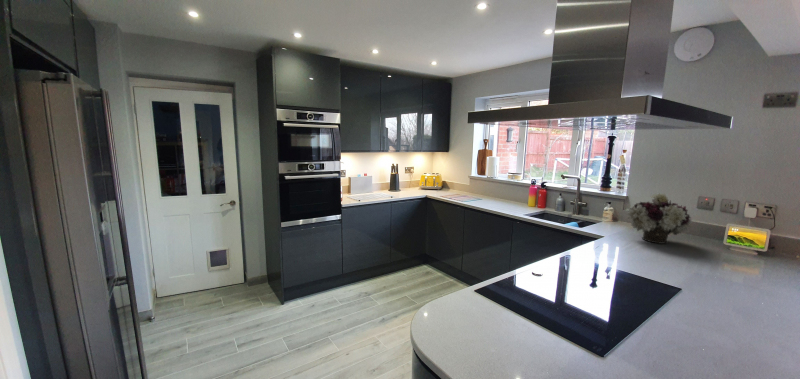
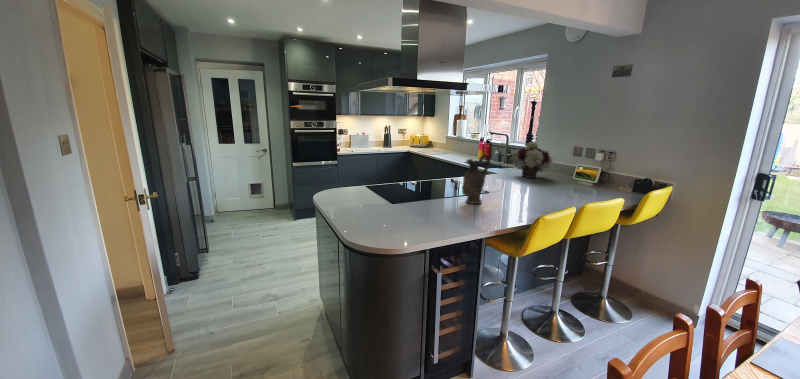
ceramic pitcher: none [716,244,776,342] -> present [462,154,490,204]

